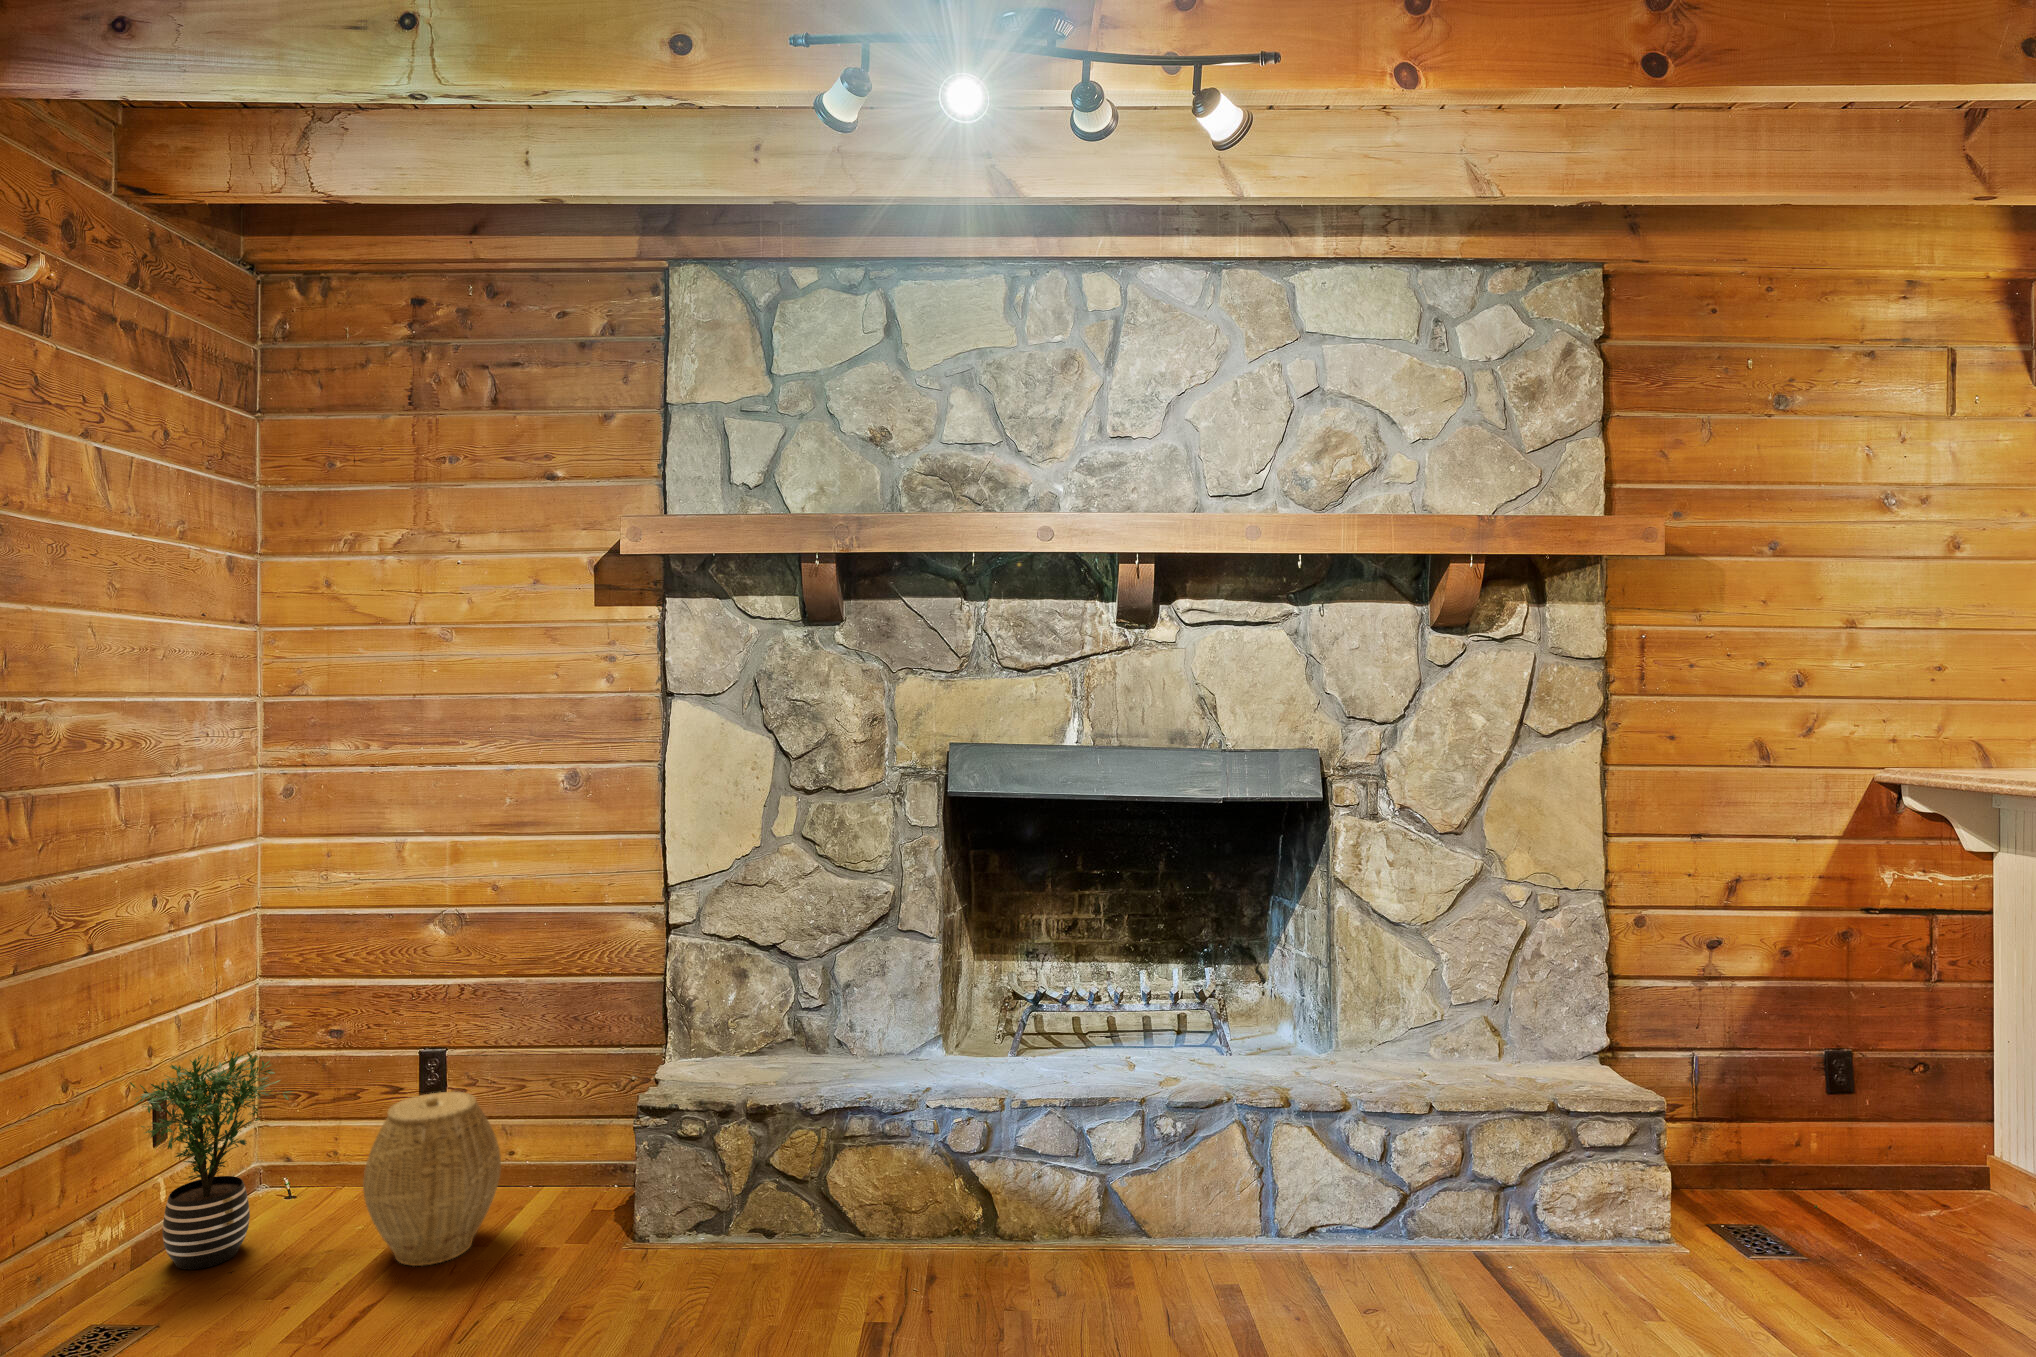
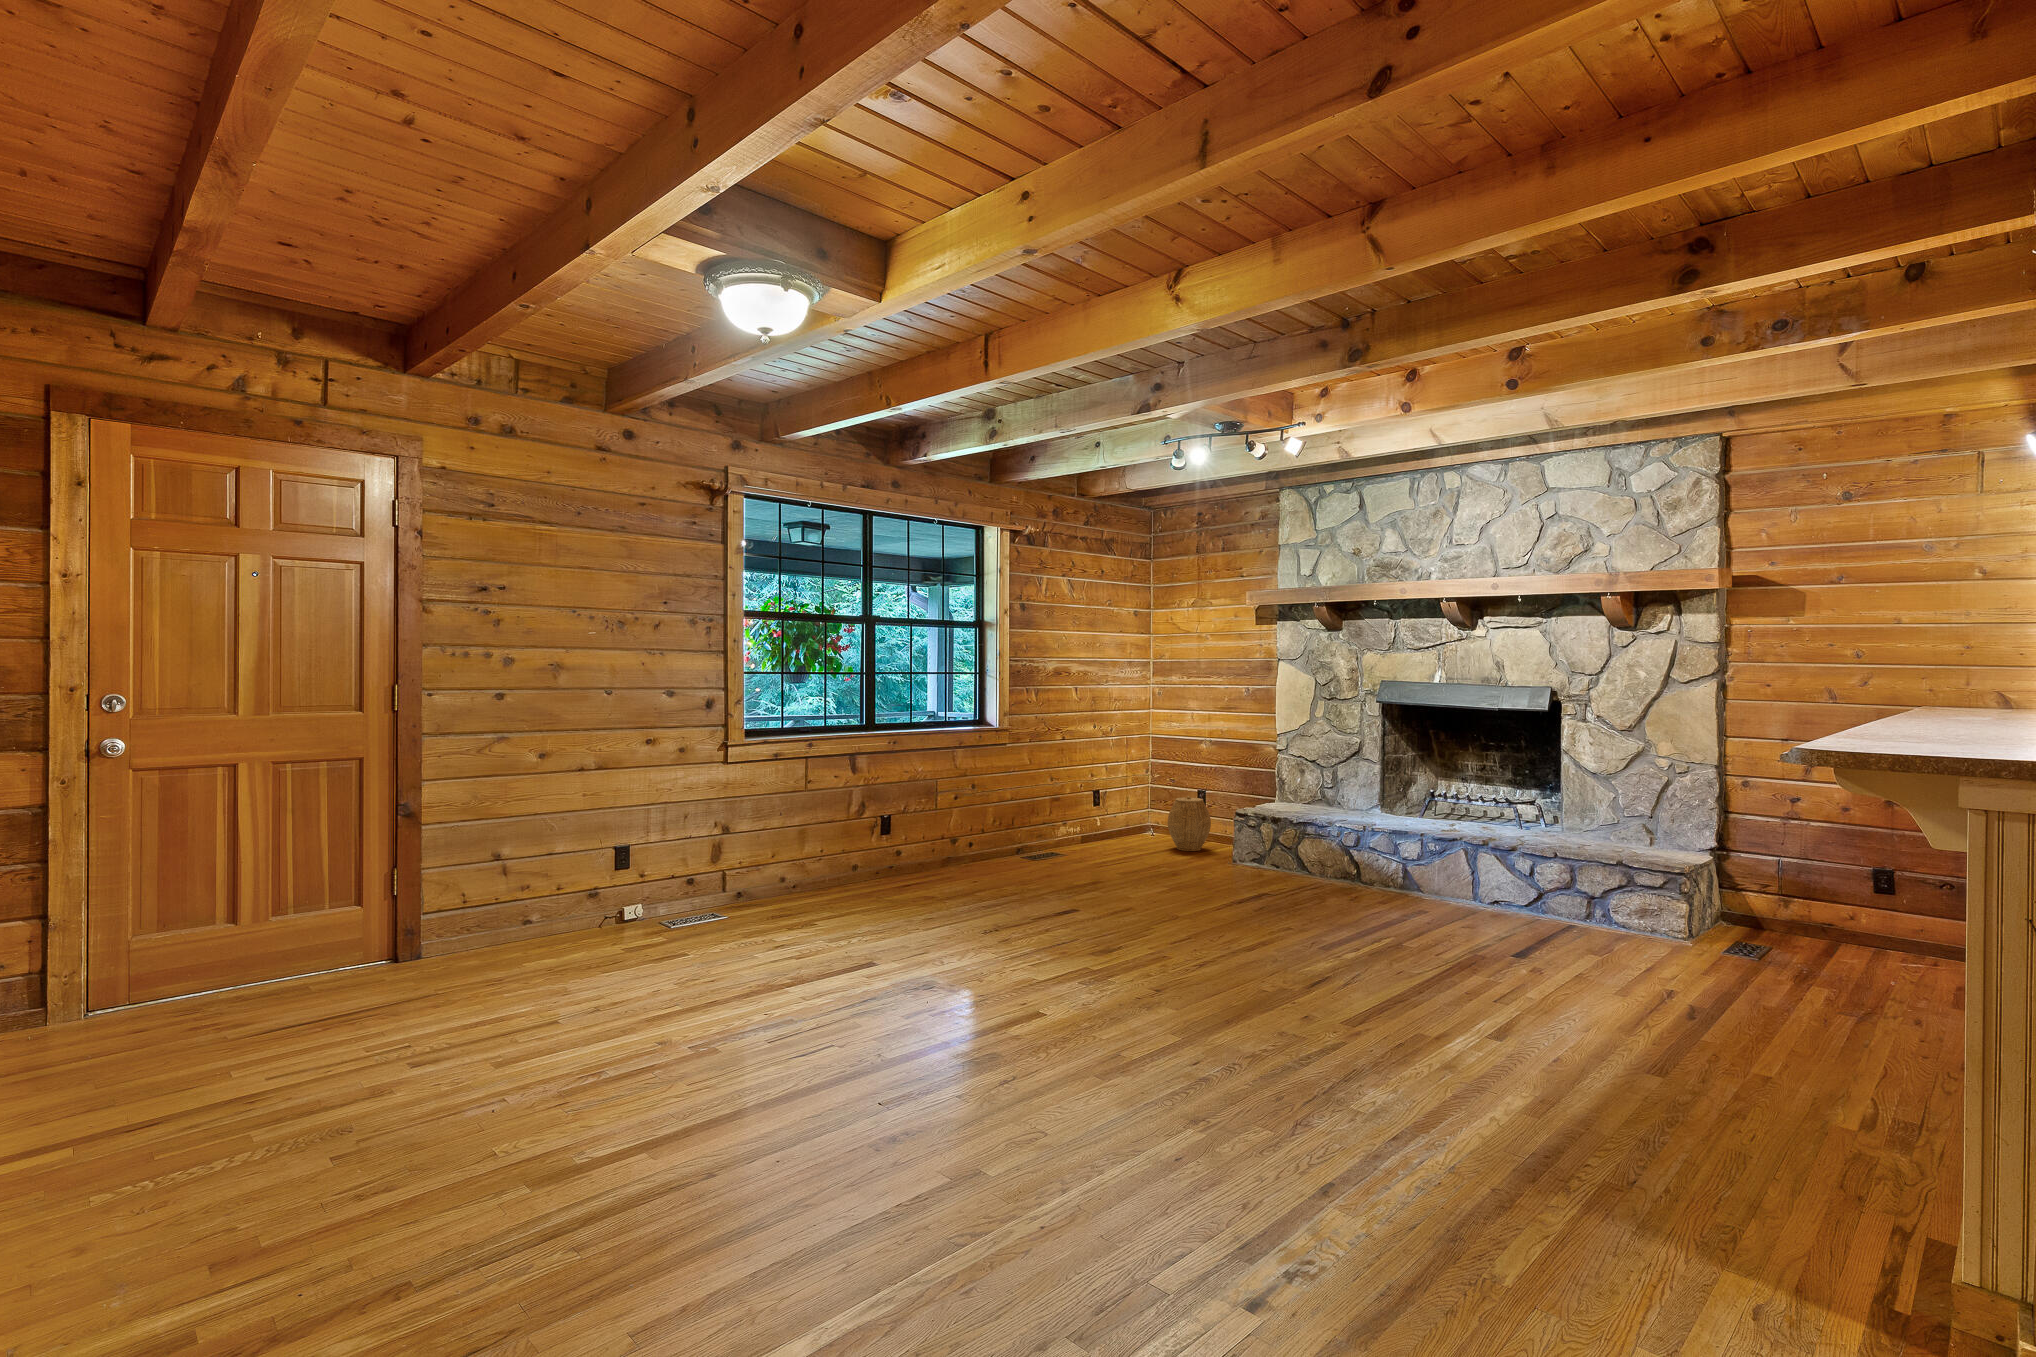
potted plant: present [130,1051,292,1269] -> none [1107,775,1152,841]

